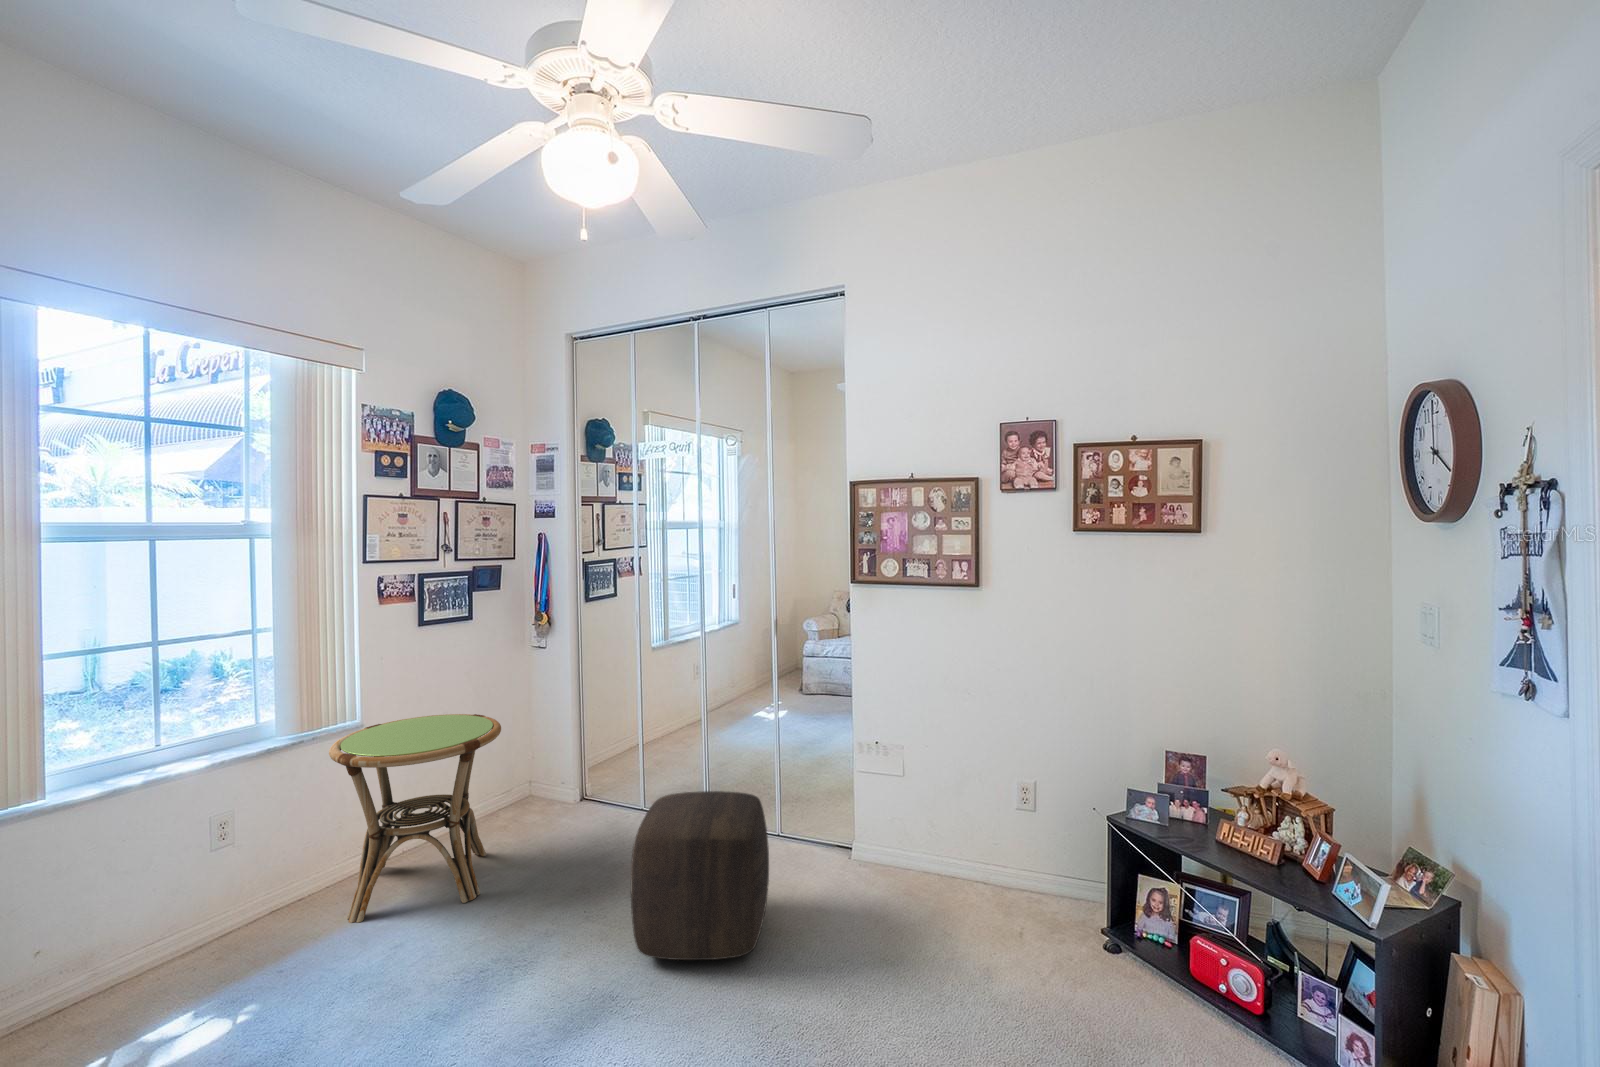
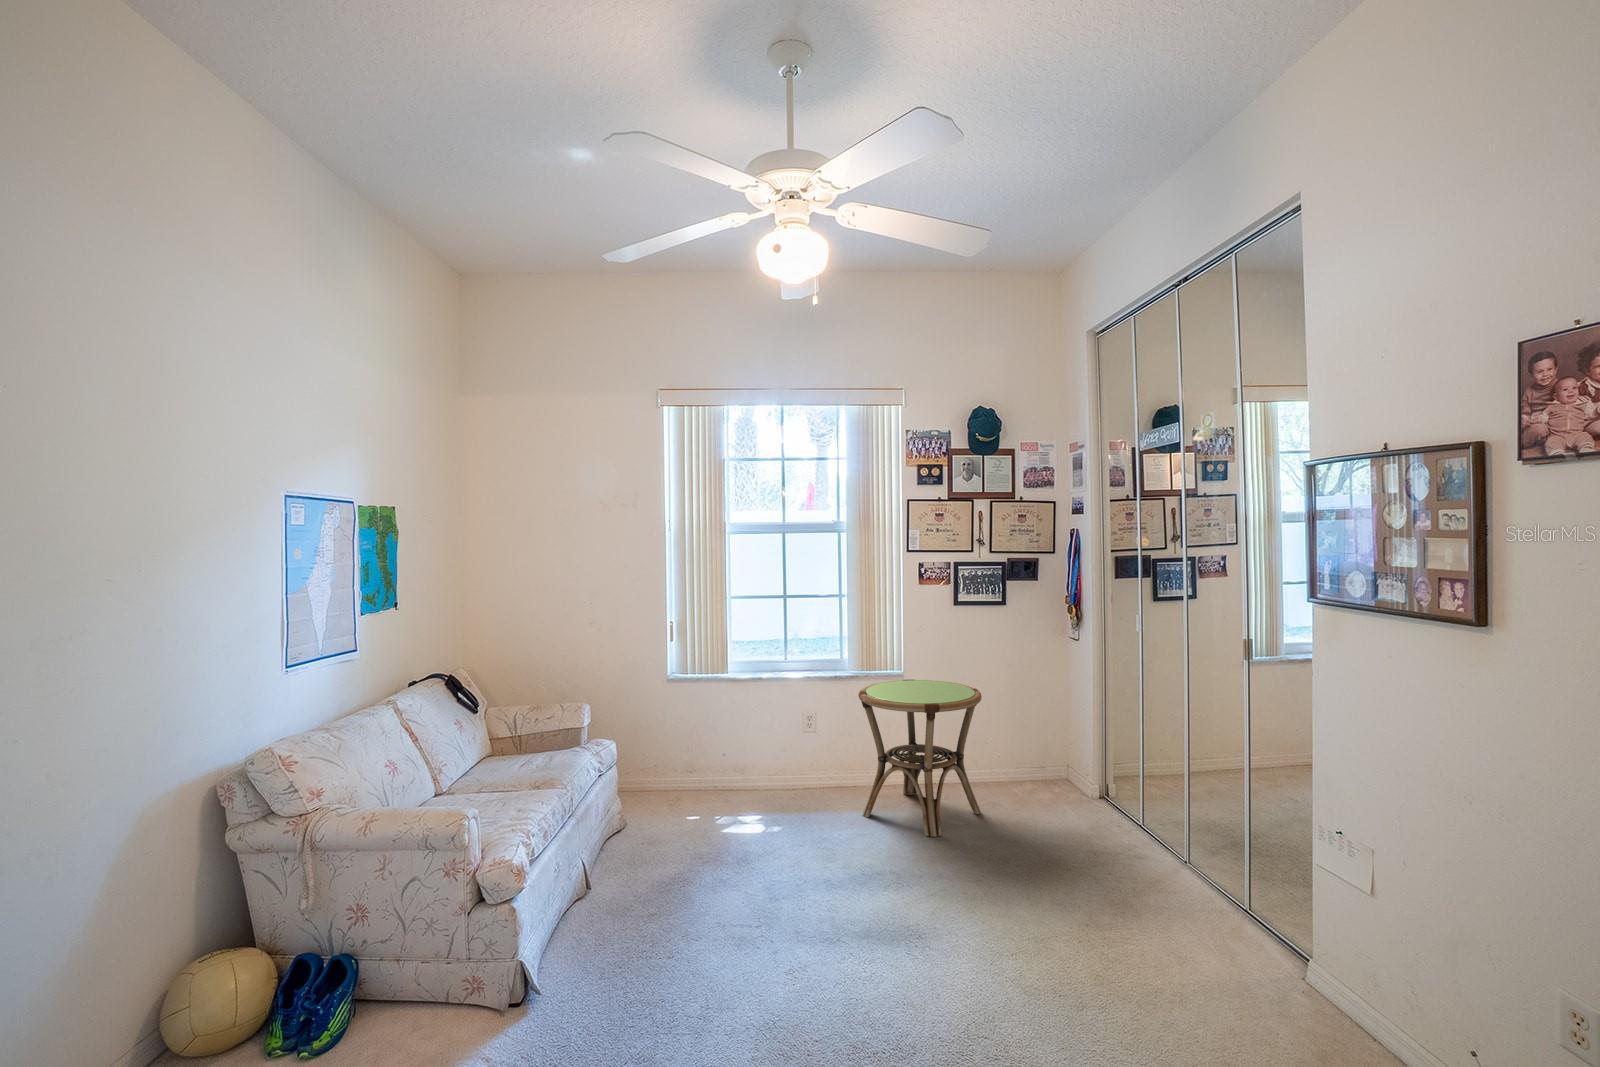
ottoman: present [630,791,769,960] -> none [956,799,1127,978]

